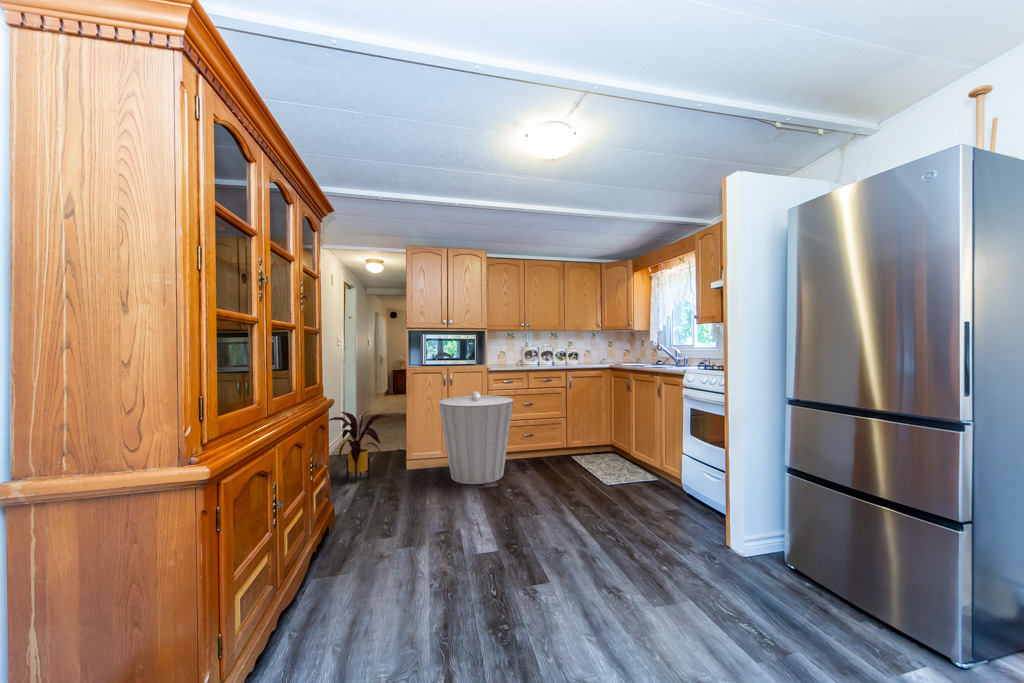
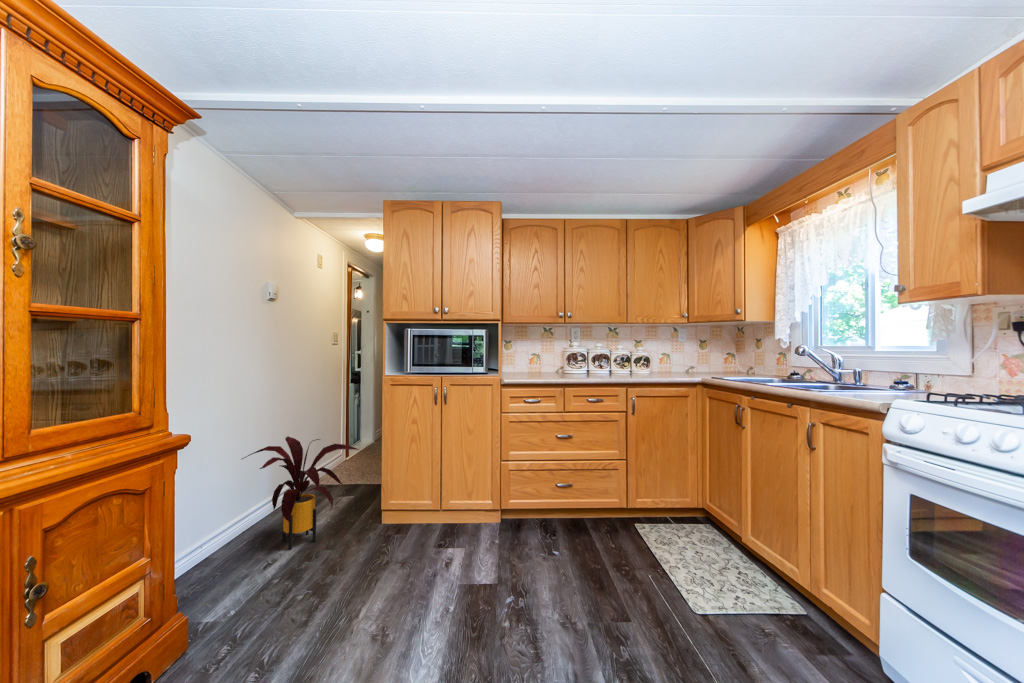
trash can: present [439,391,513,484] -> none [413,416,533,577]

